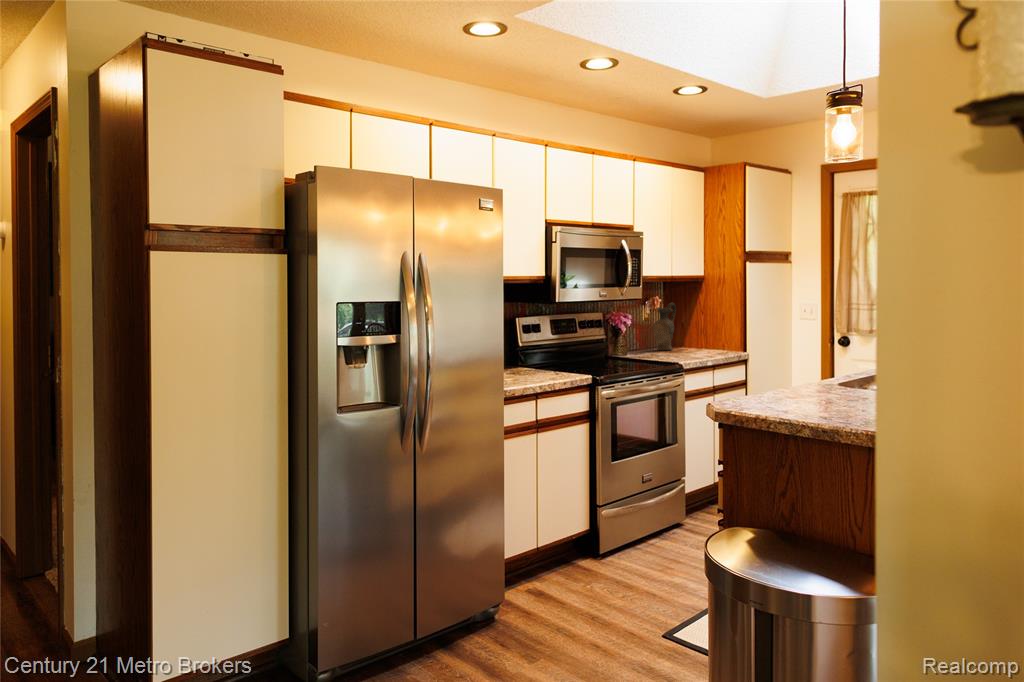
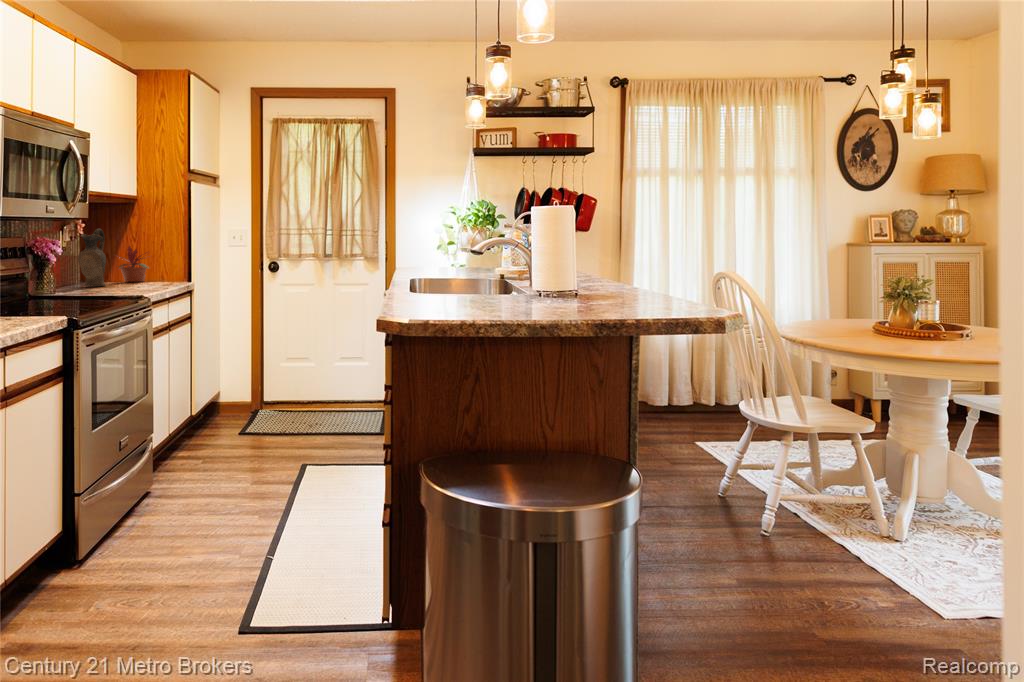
potted plant: none [684,315,720,347] -> present [119,246,148,282]

